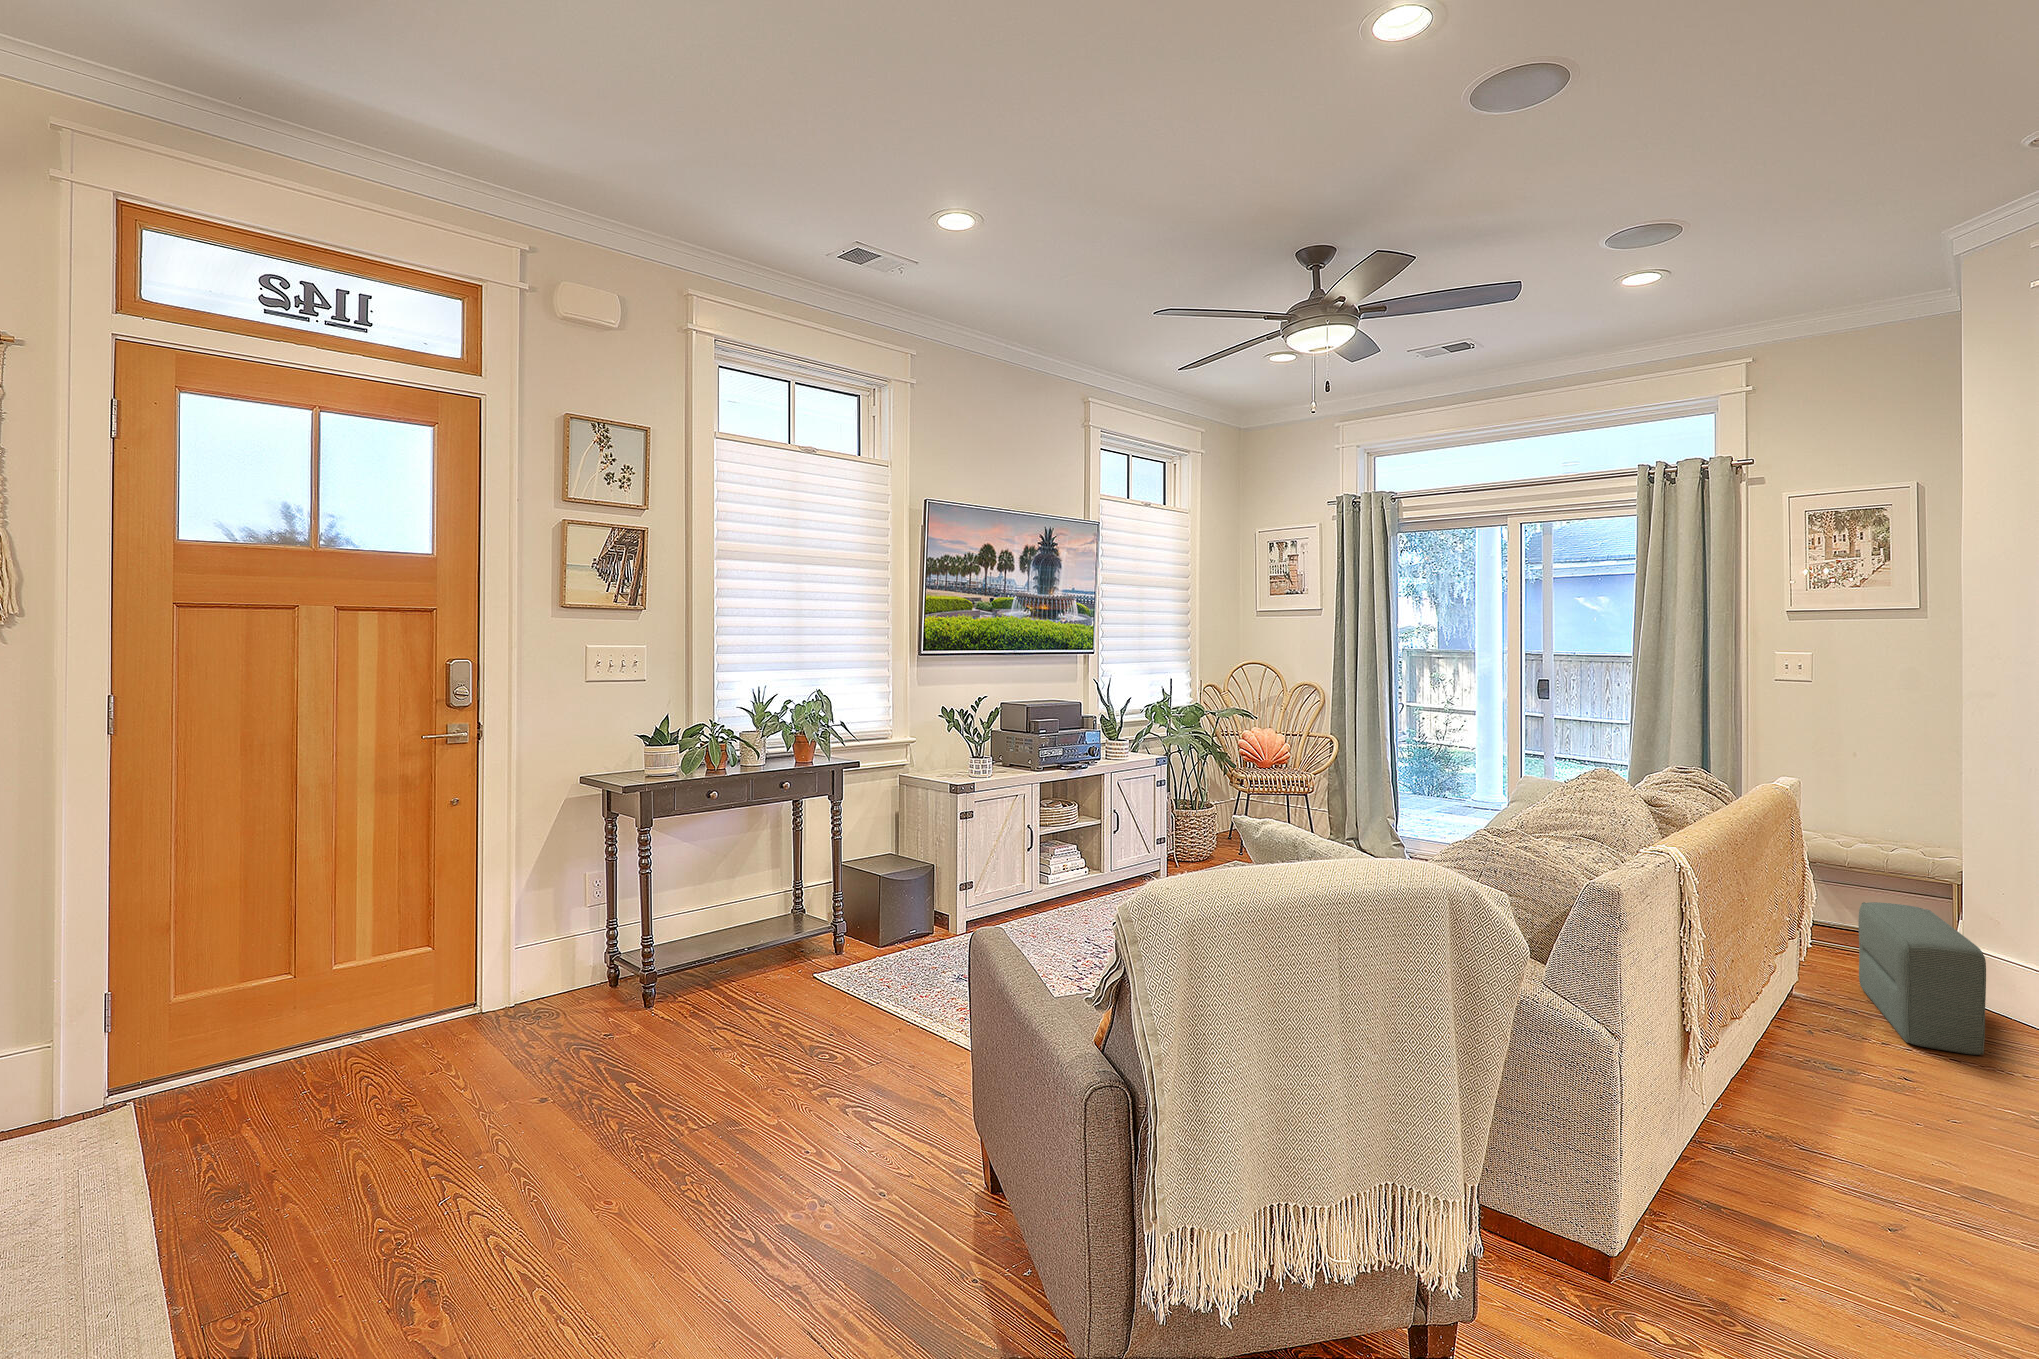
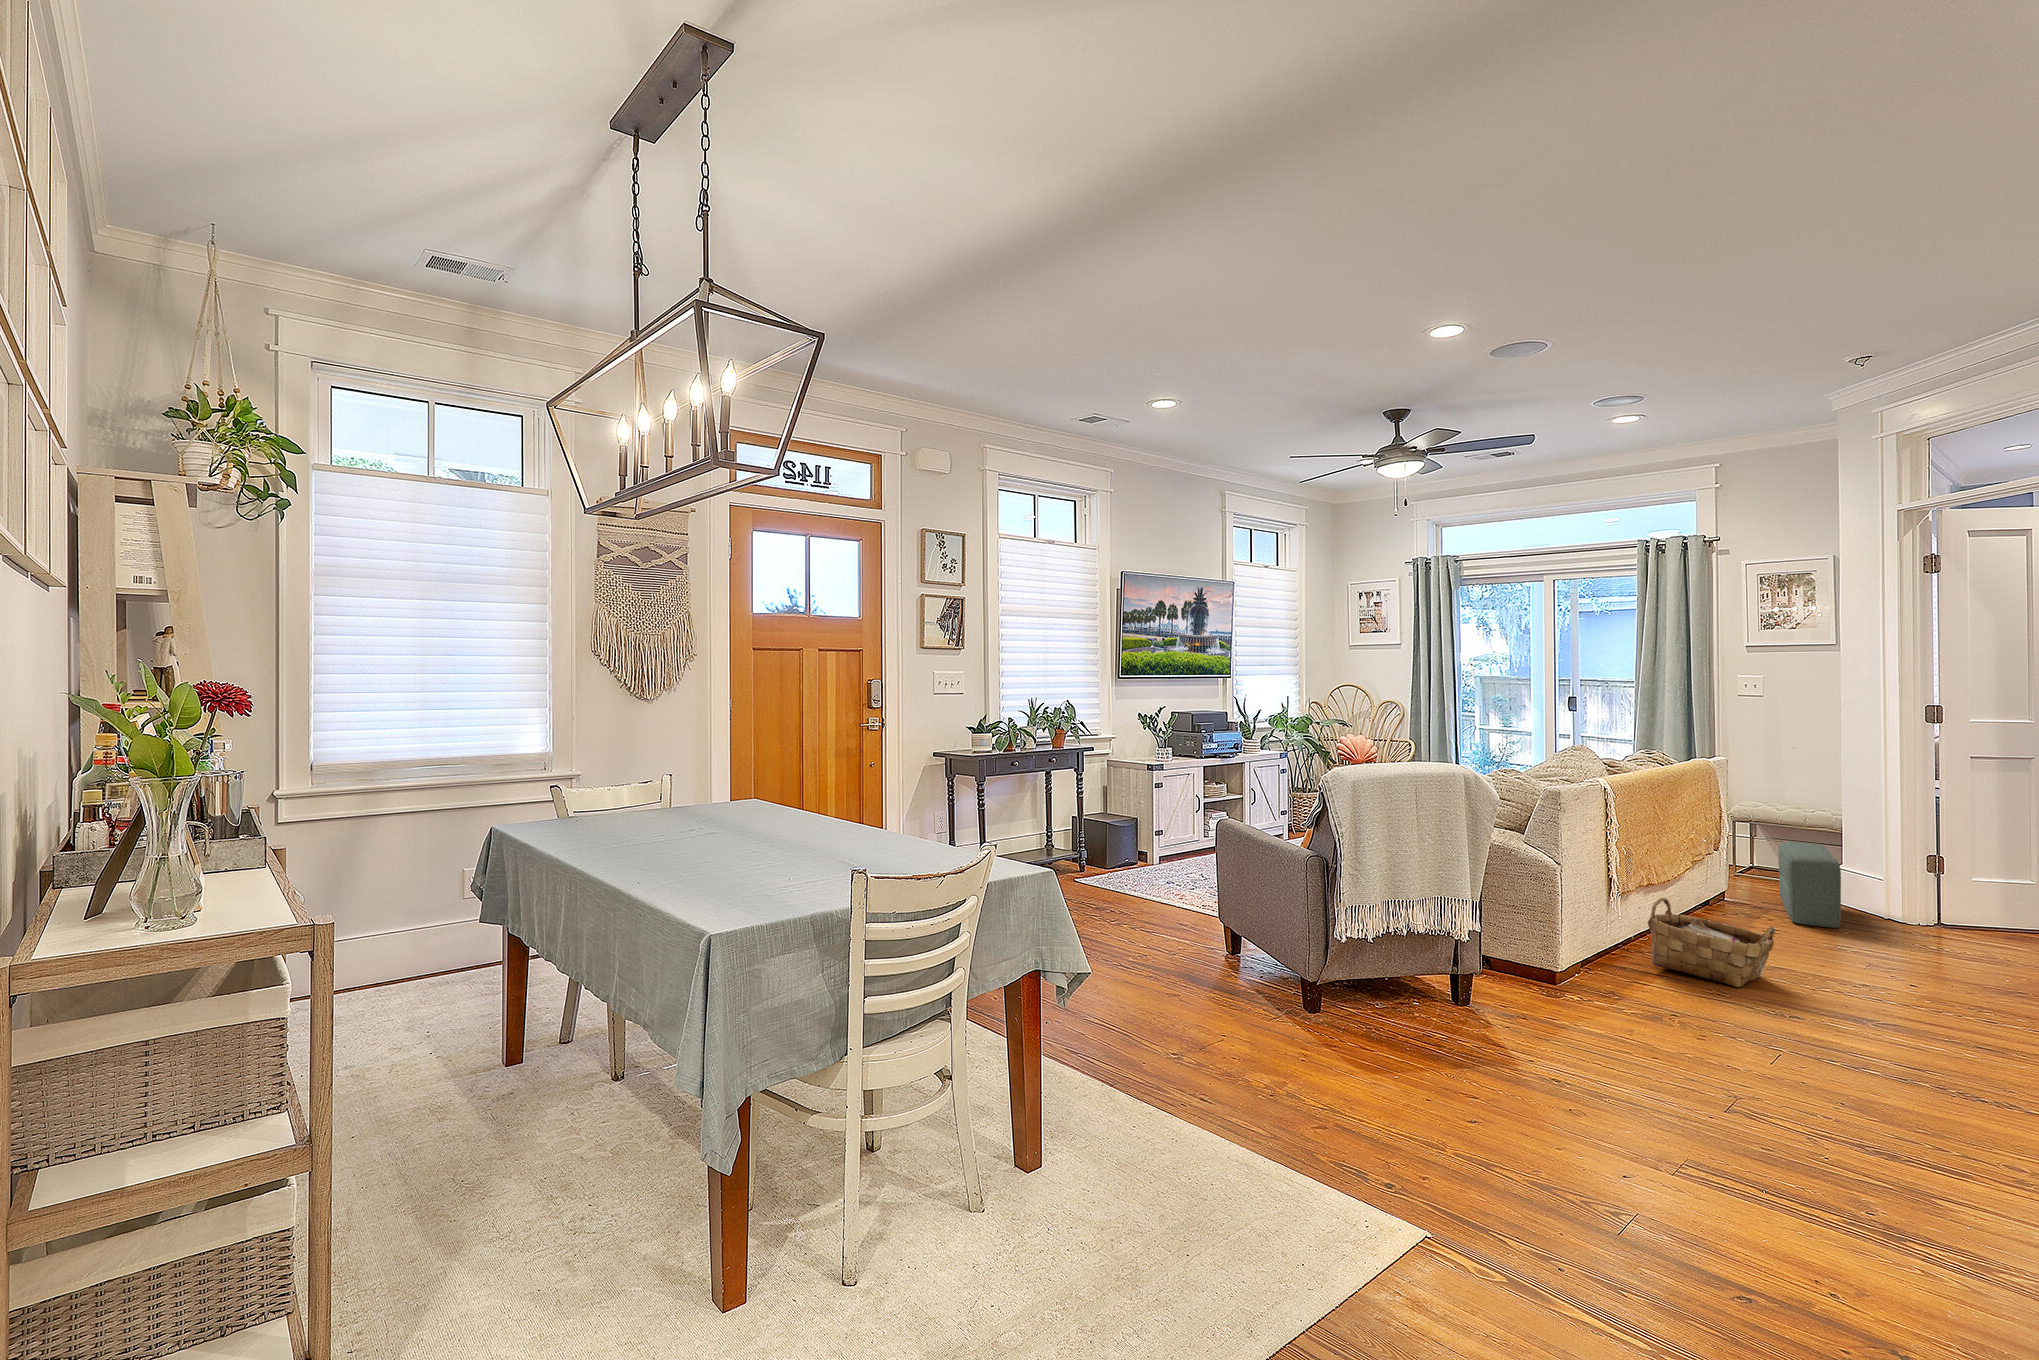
woven basket: none [1739,1054,1985,1249] -> present [1648,898,1775,988]

